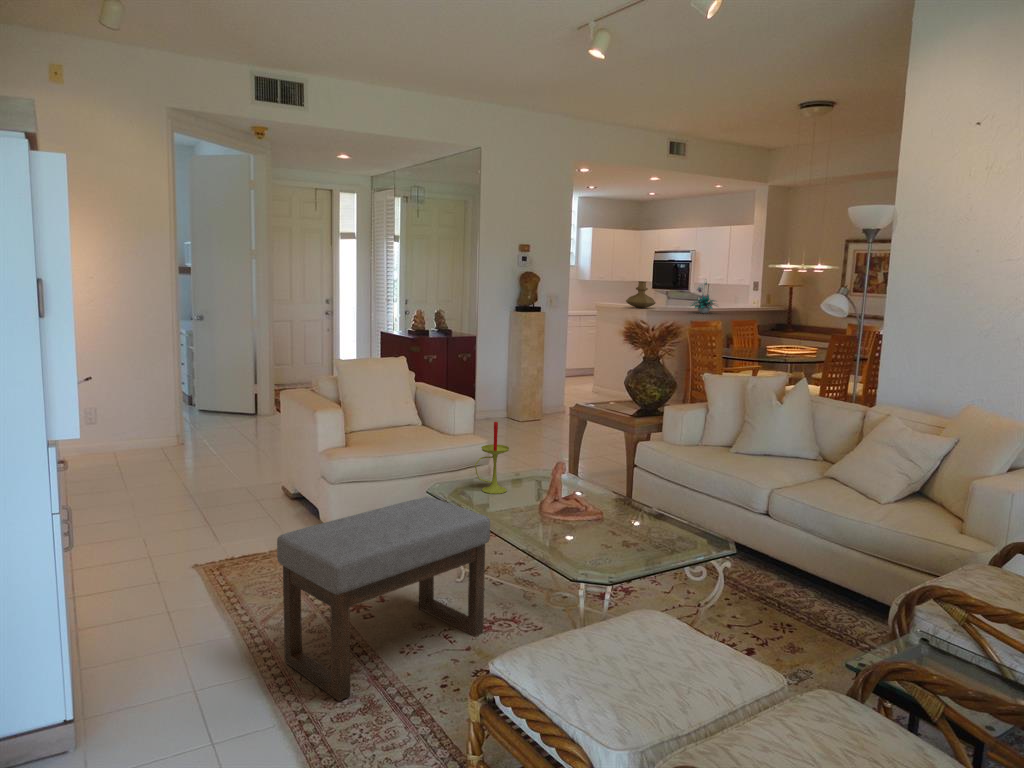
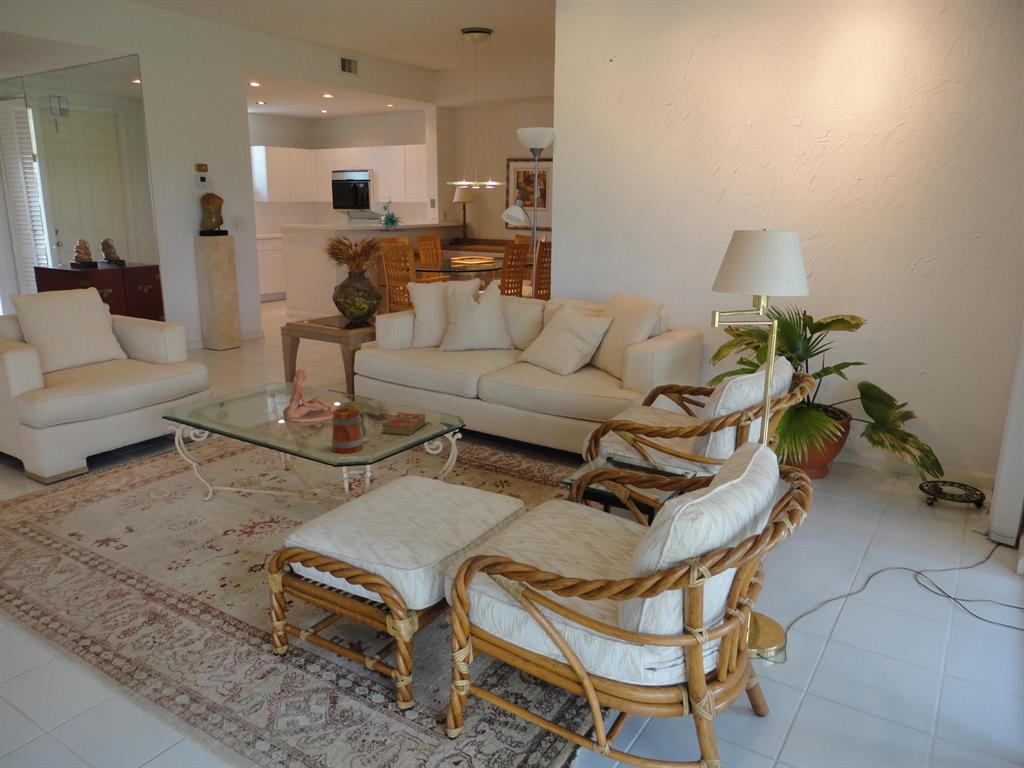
vase: present [626,281,656,308] -> none [312,201,343,228]
candle: present [475,422,509,494] -> none [208,340,244,412]
ottoman: present [277,497,490,701] -> none [16,421,247,621]
mug: none [575,512,616,566] -> present [332,407,367,453]
book: none [637,523,690,554] -> present [382,412,425,435]

